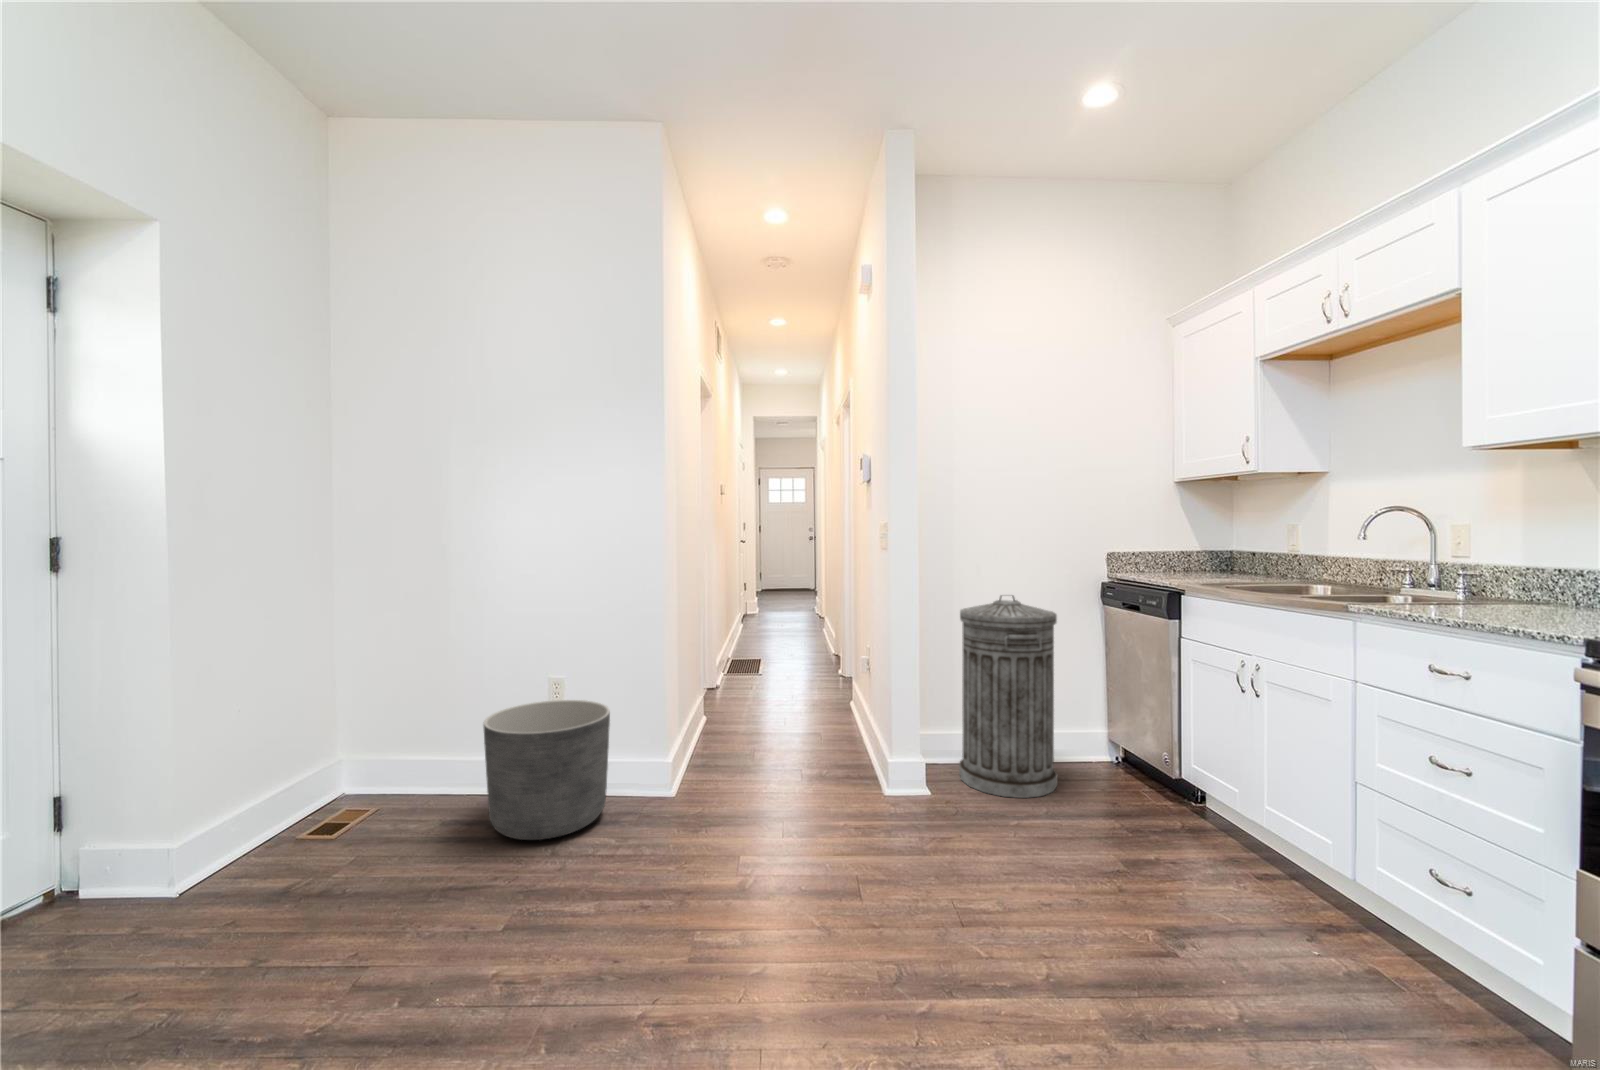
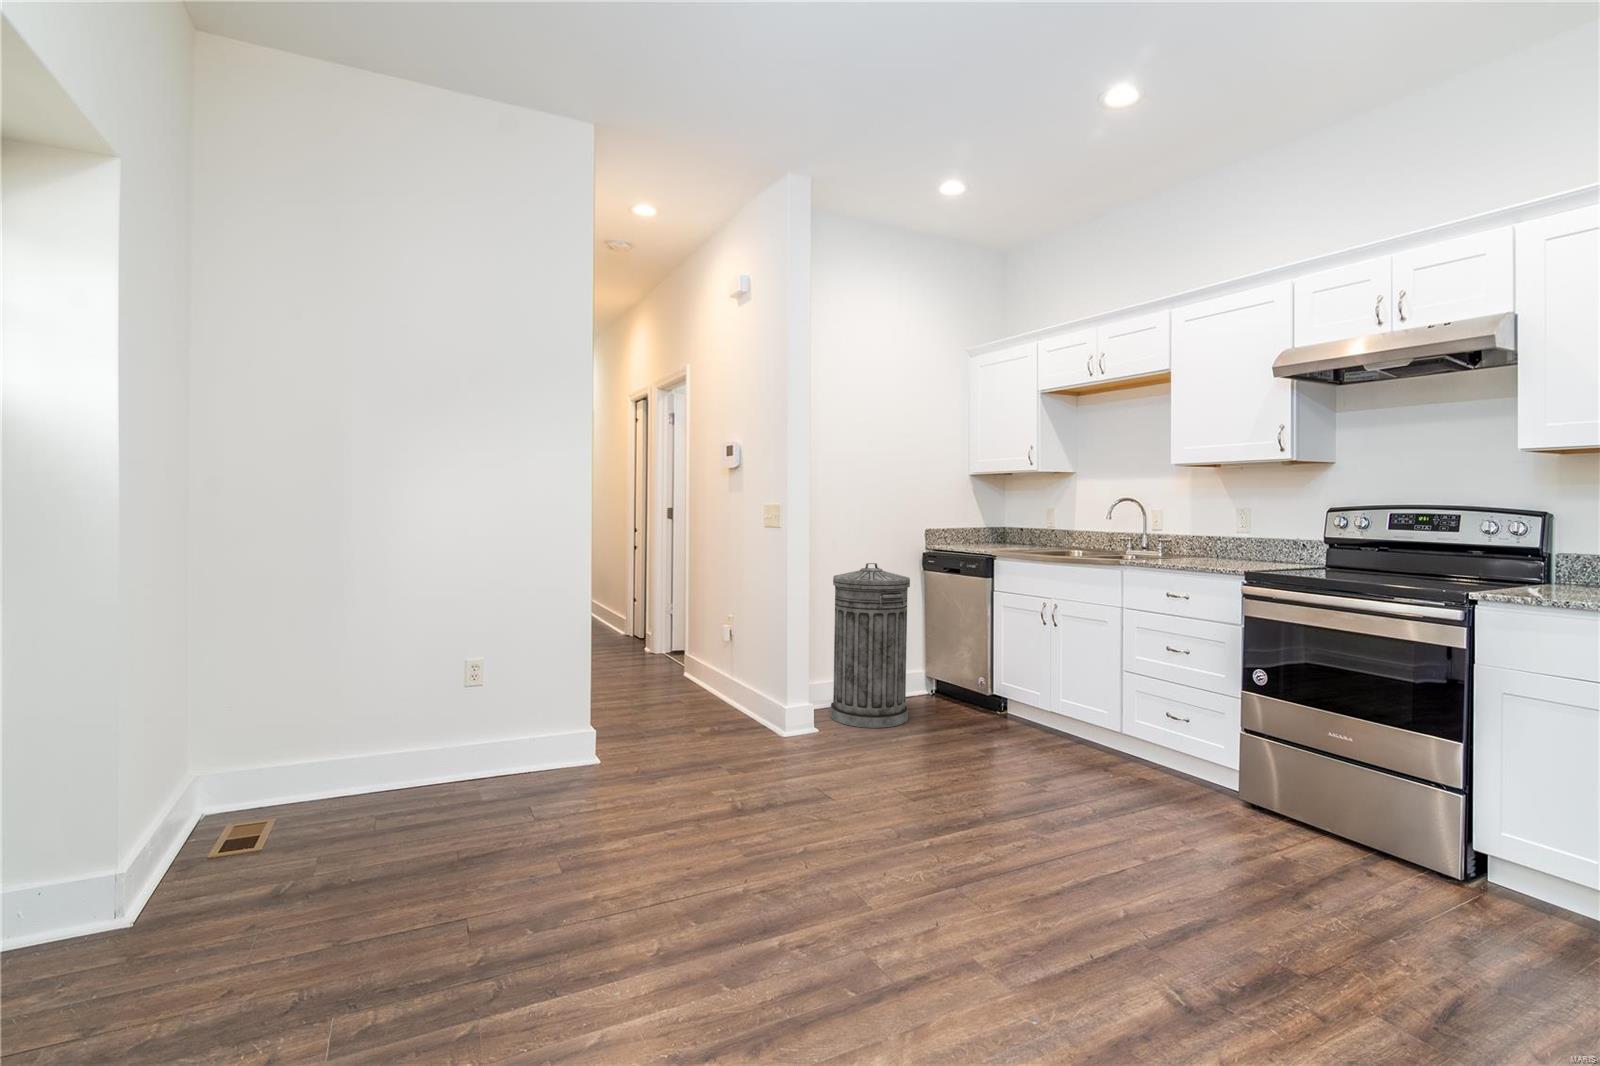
planter: present [483,700,610,840] -> none [418,681,555,826]

